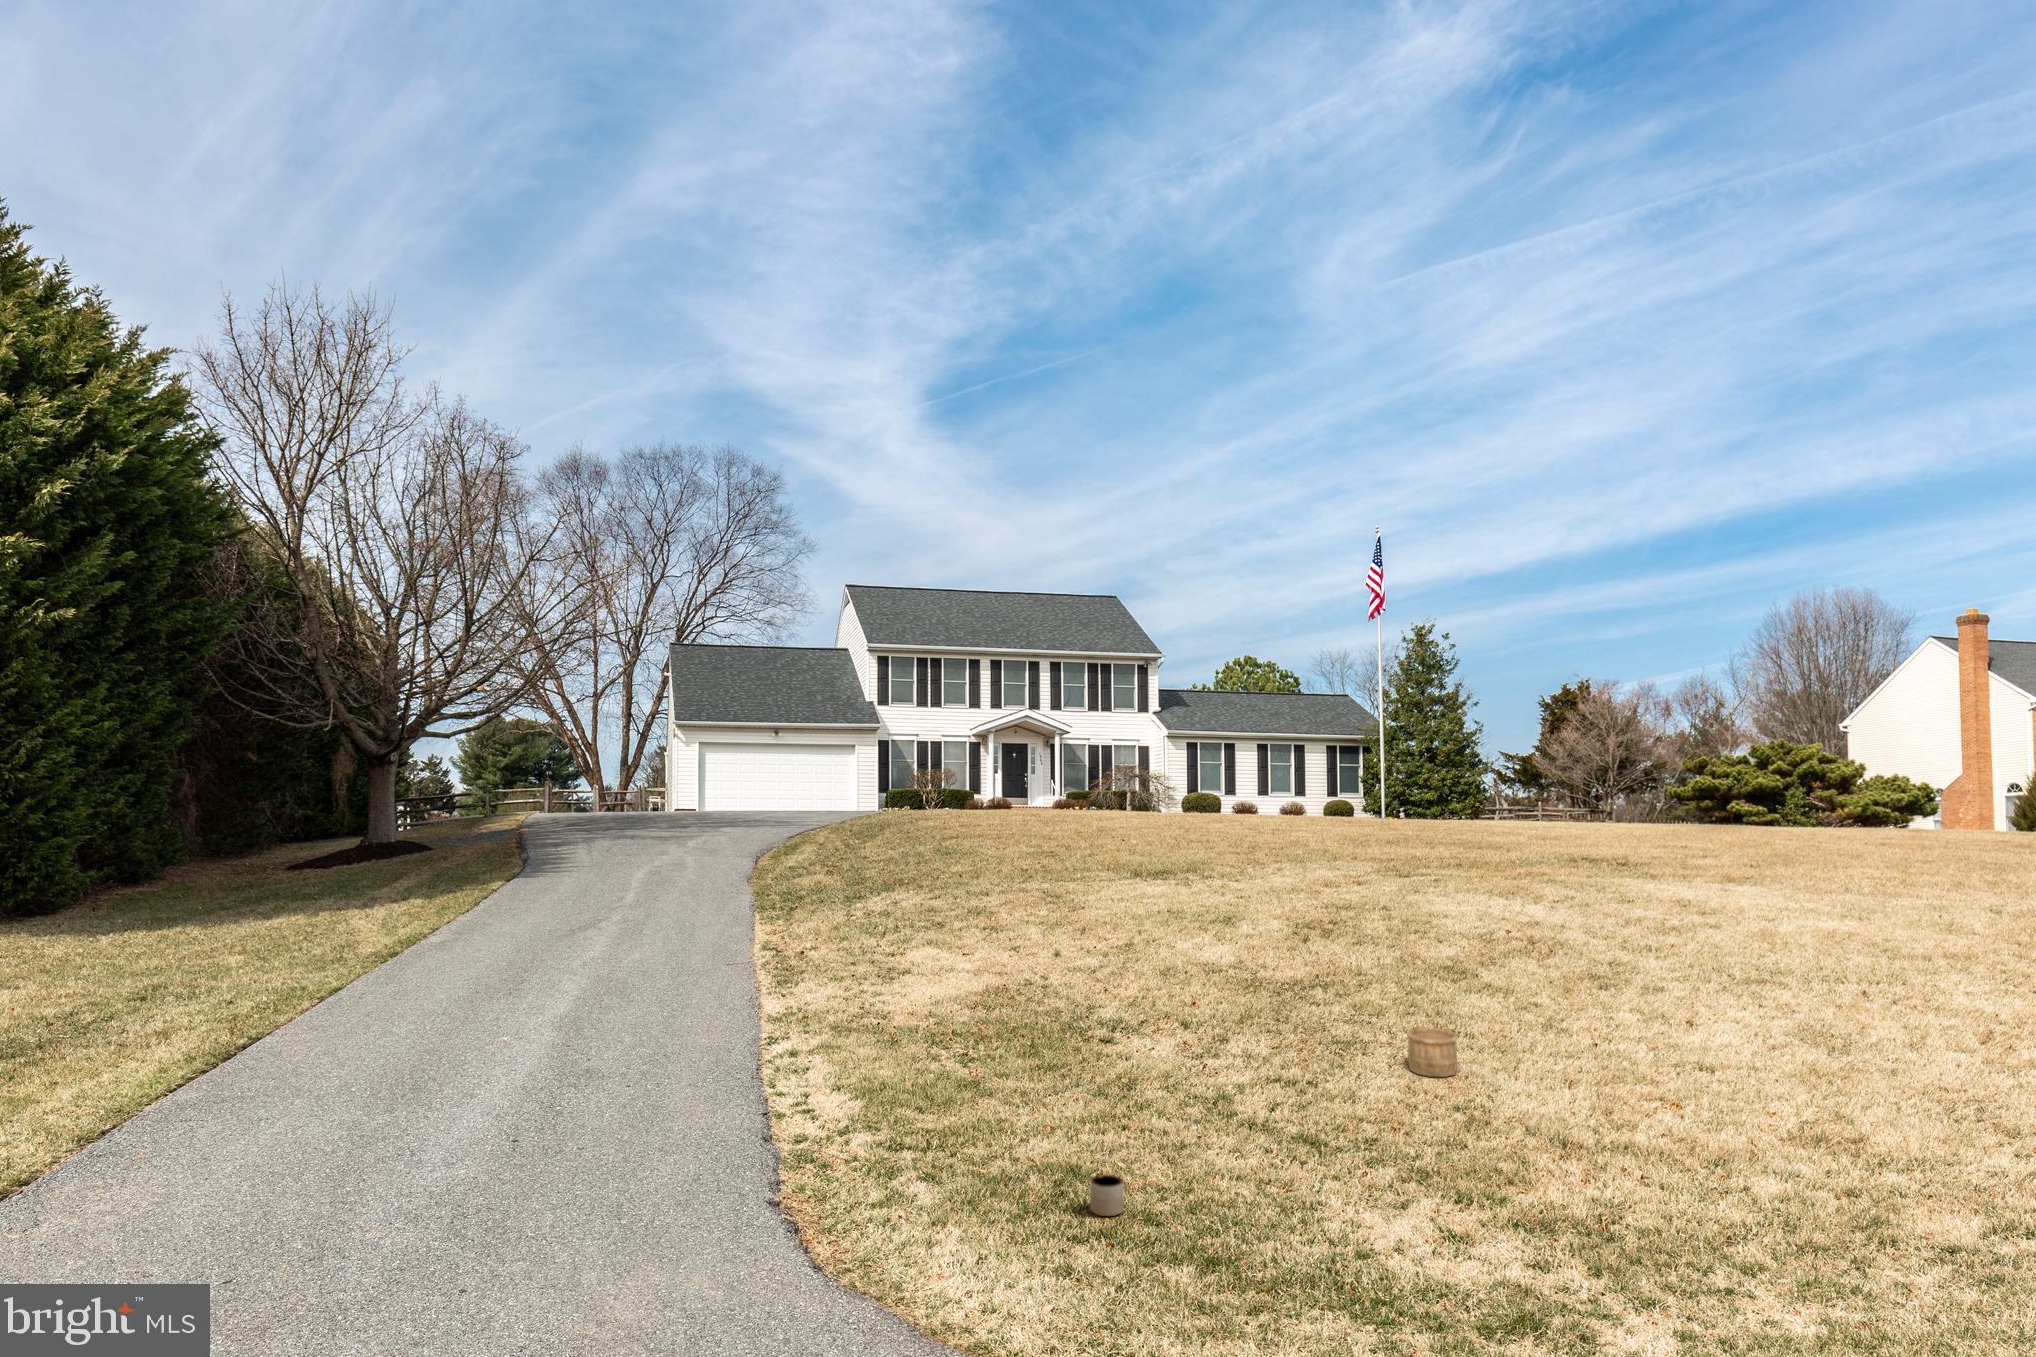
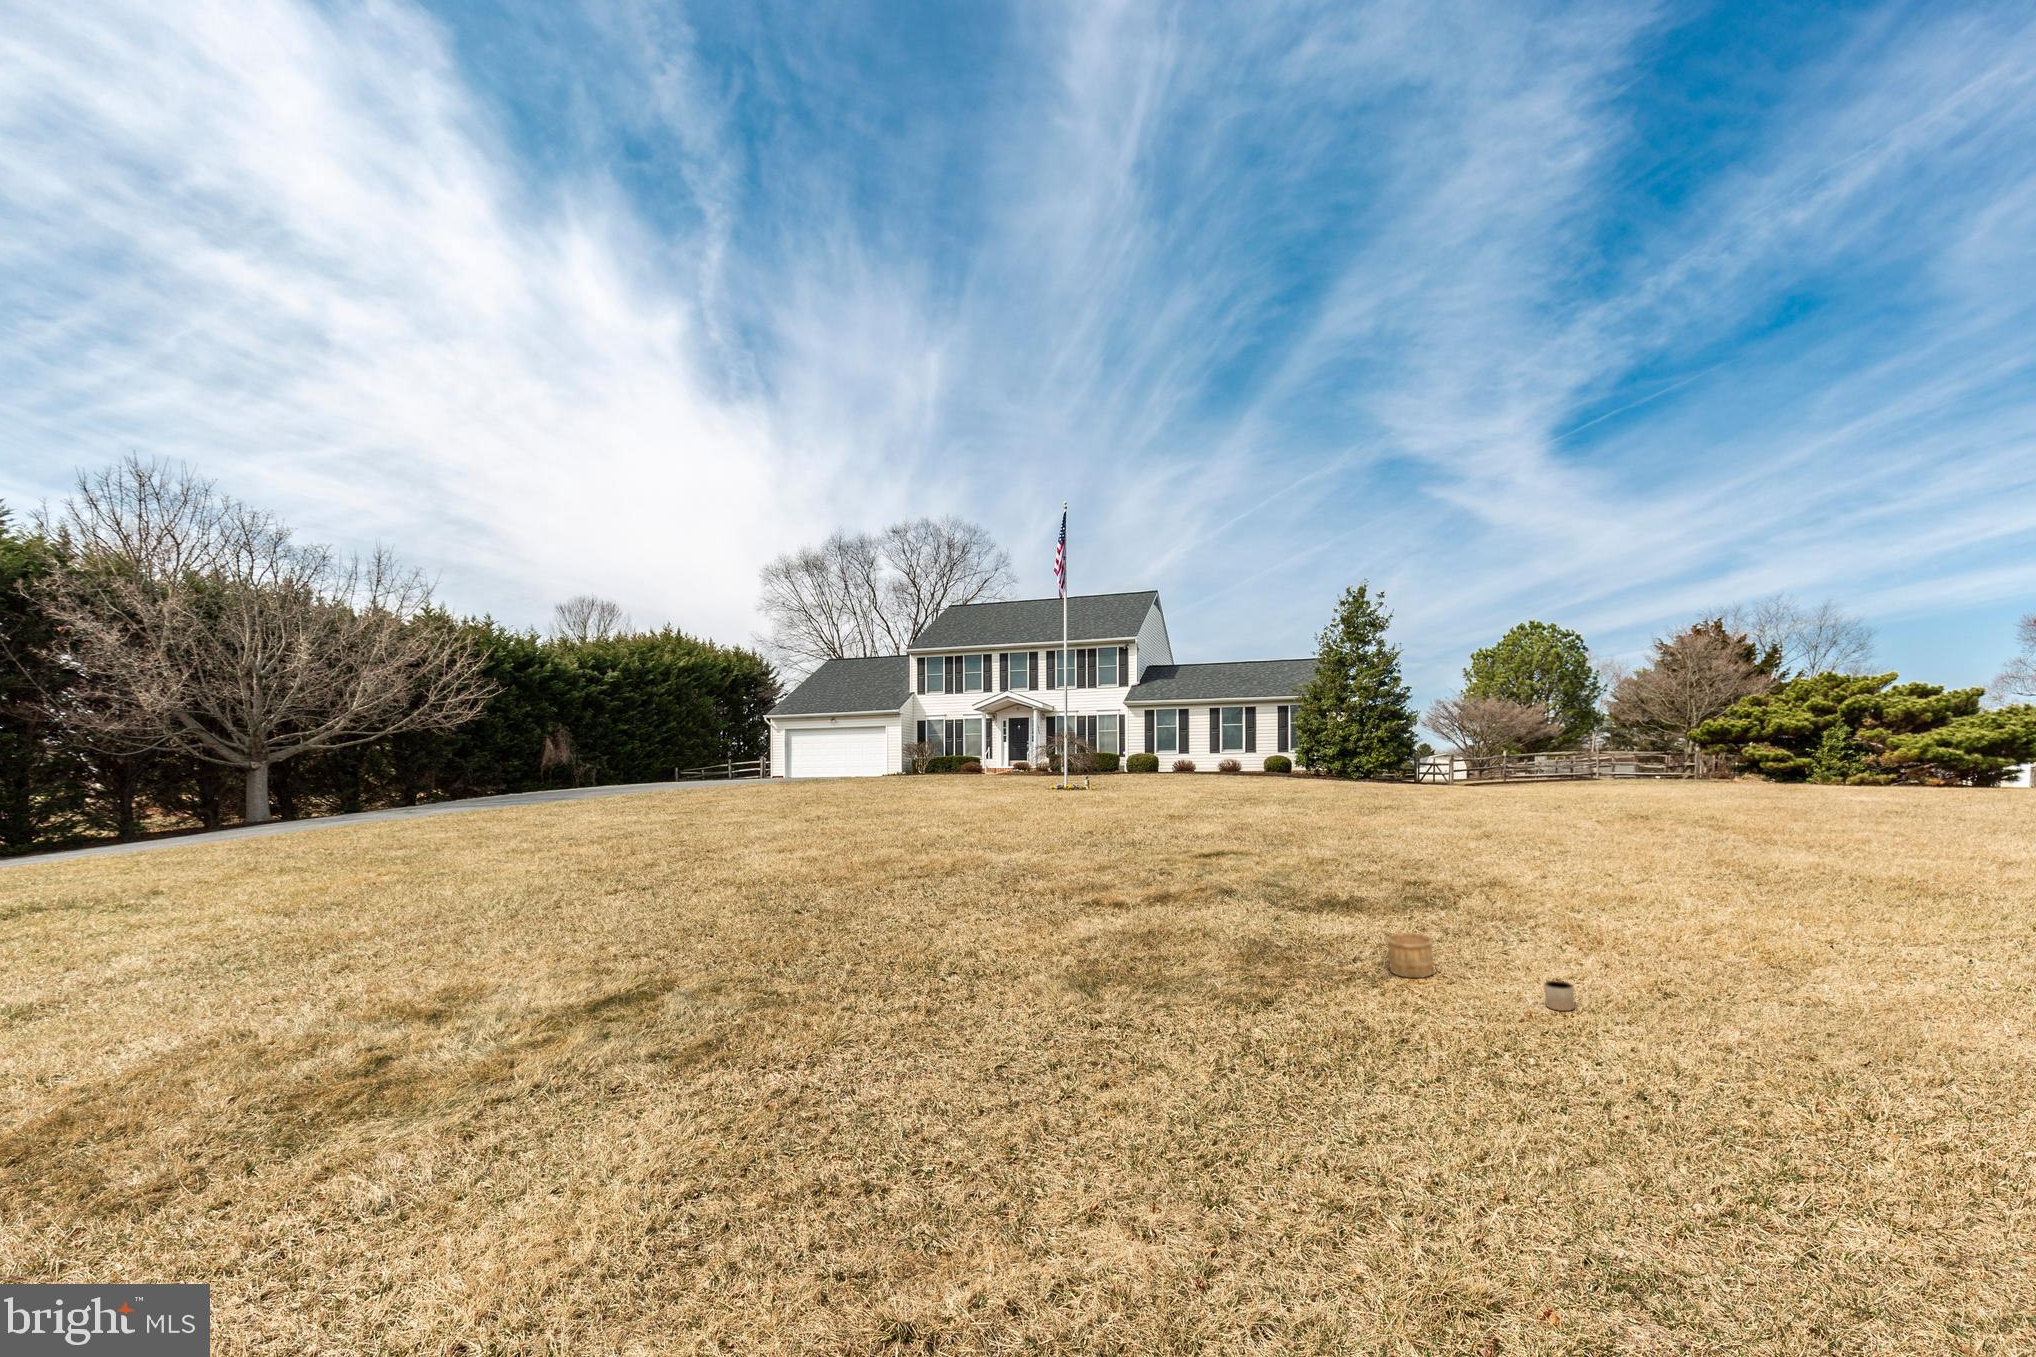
planter: present [1090,1174,1124,1216] -> present [1544,981,1575,1011]

